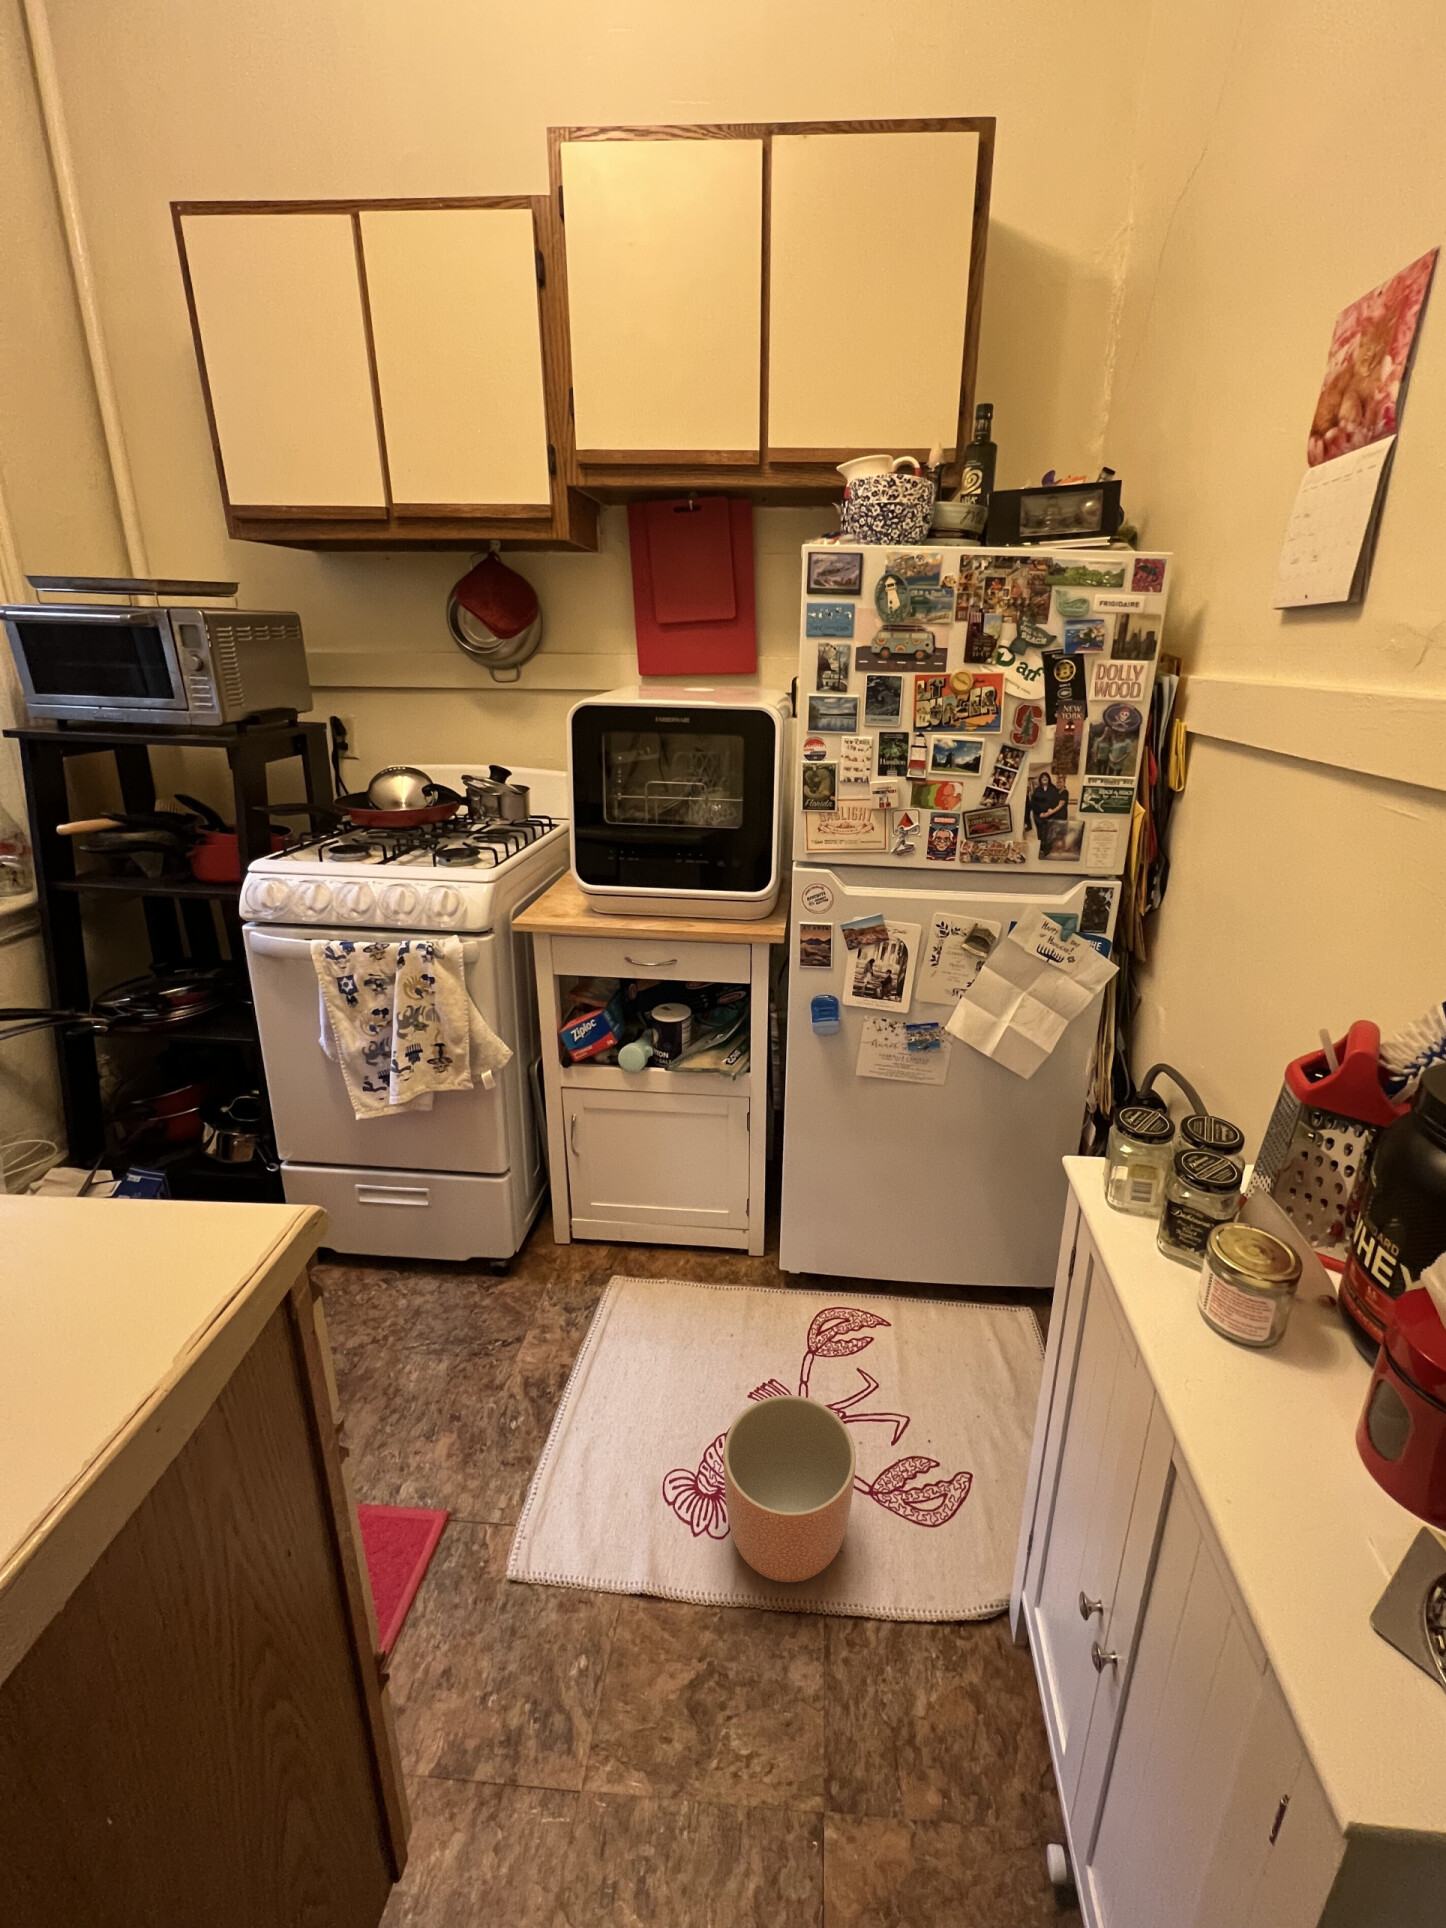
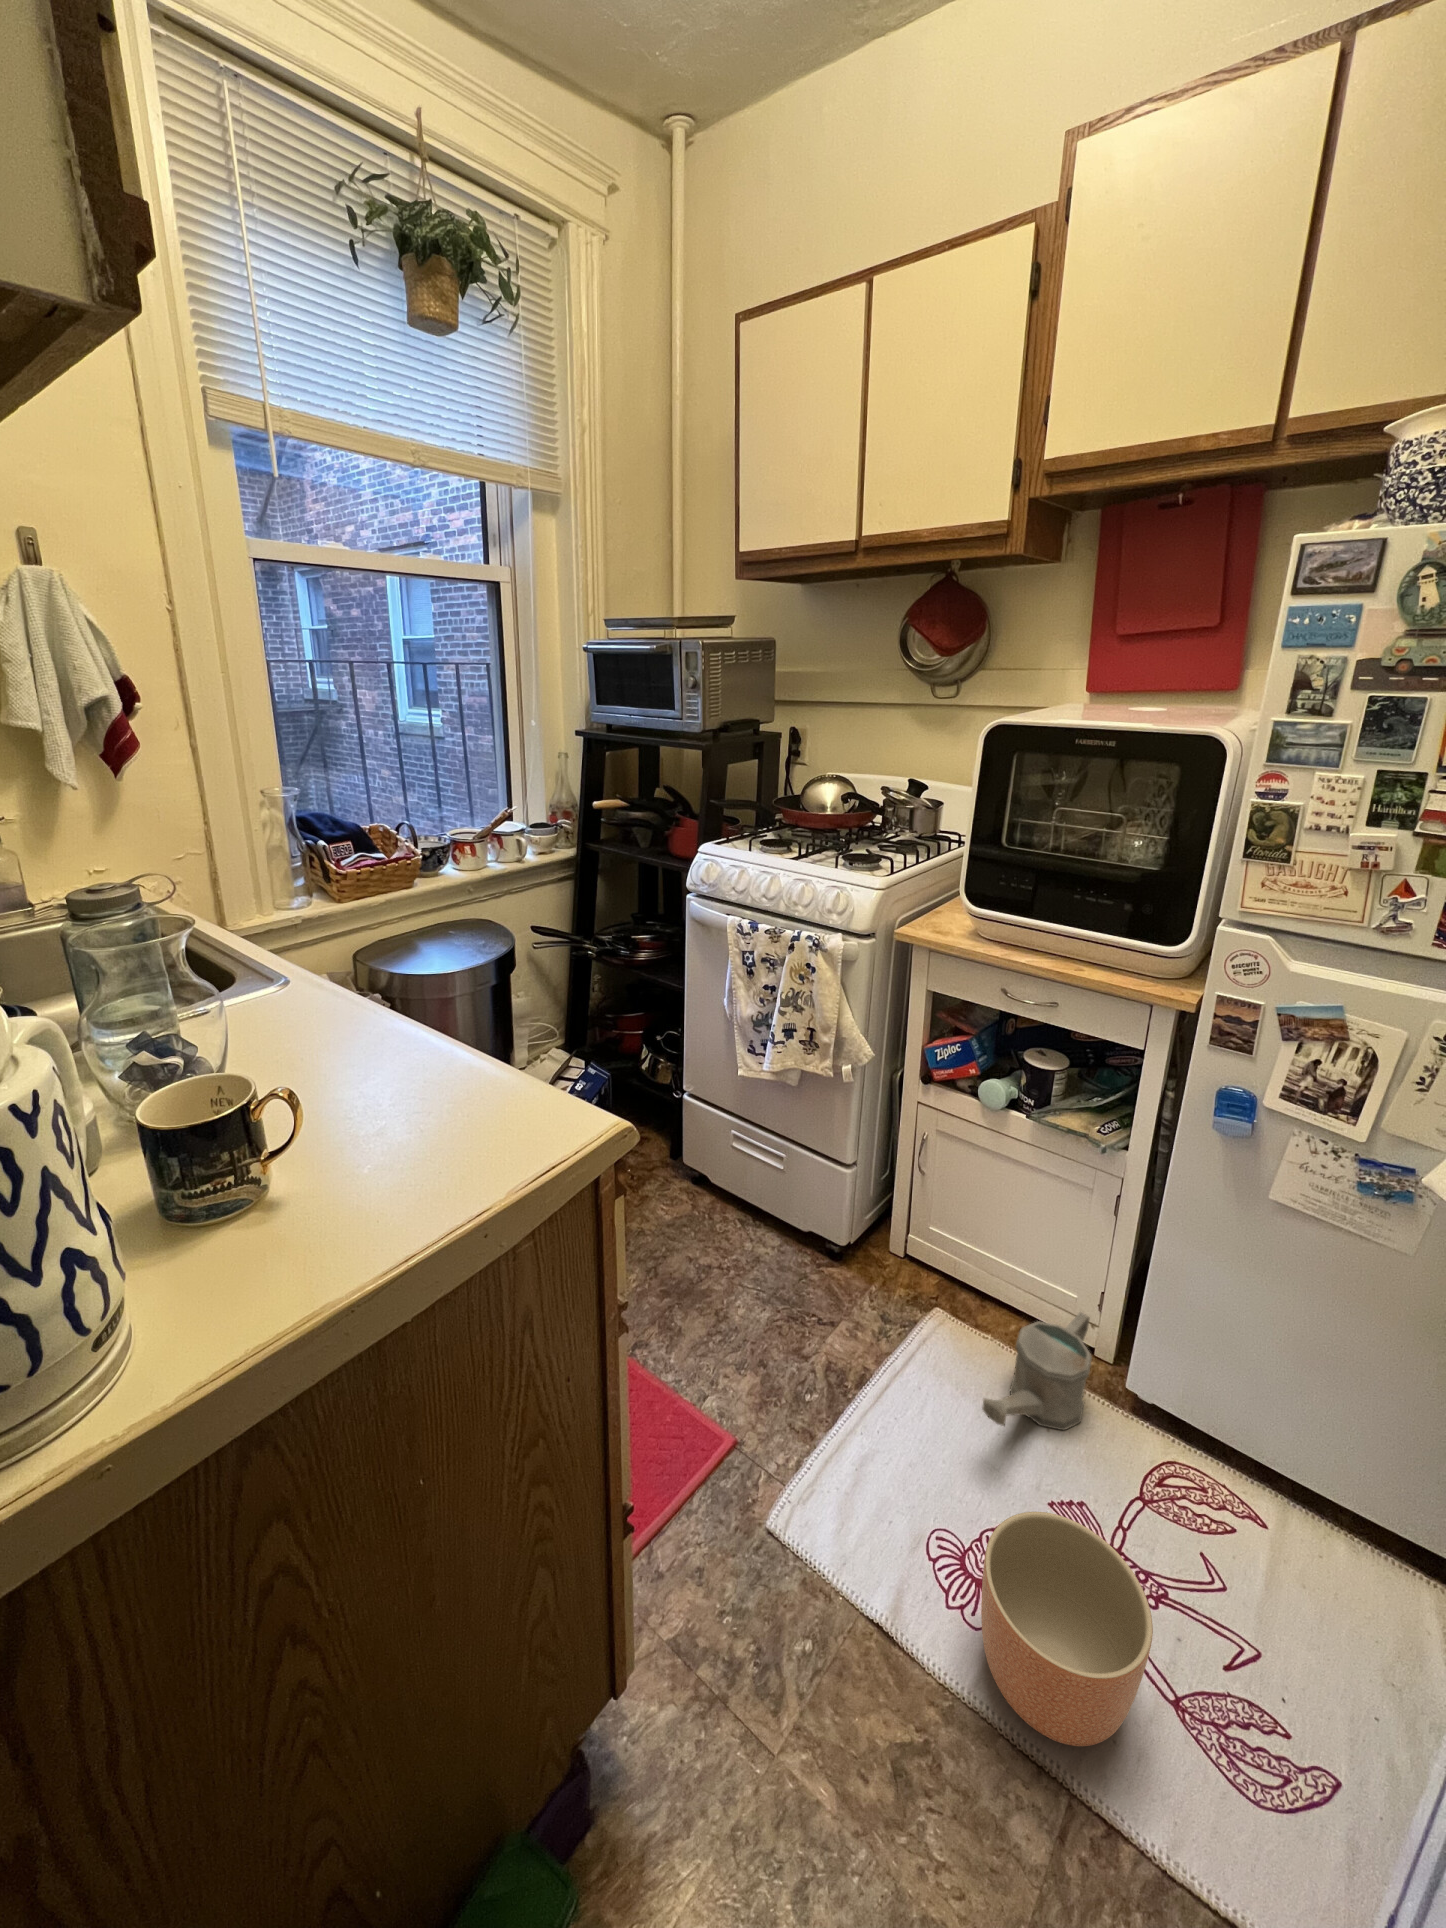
watering can: none [683,1227,755,1353] -> present [982,1313,1092,1430]

